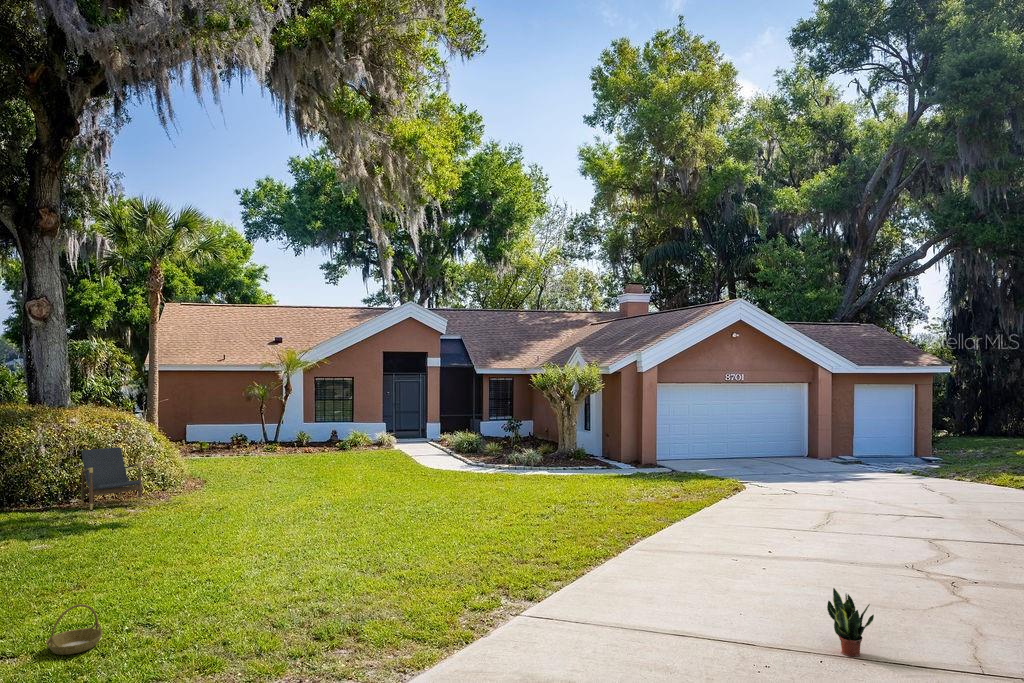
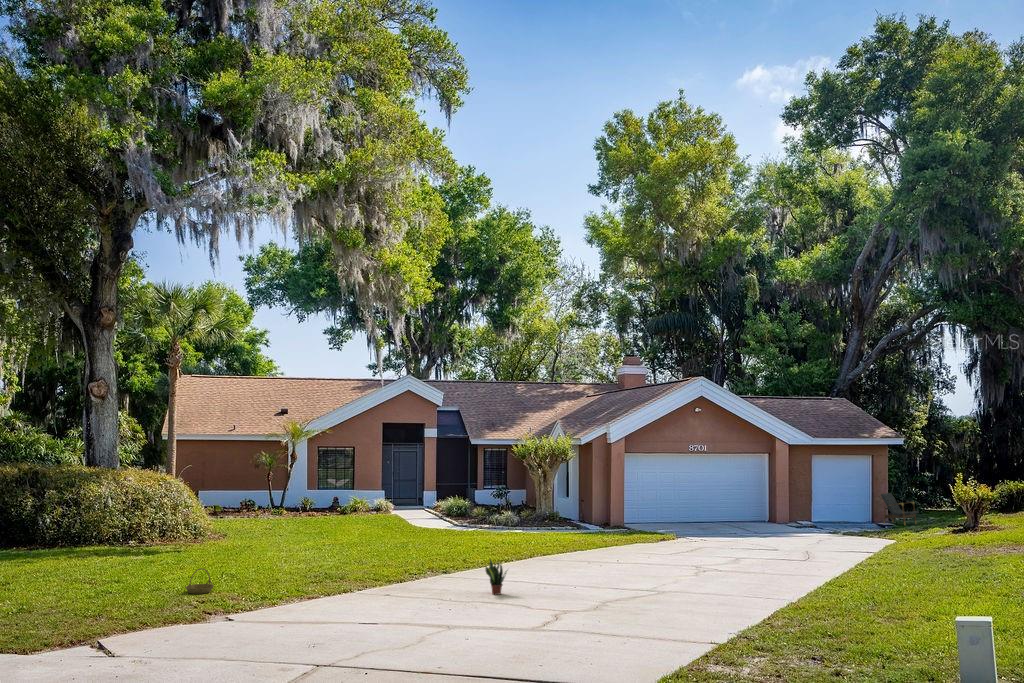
lounge chair: present [81,447,142,510] -> present [881,493,919,525]
potted plant: present [827,588,874,657] -> present [485,559,508,595]

